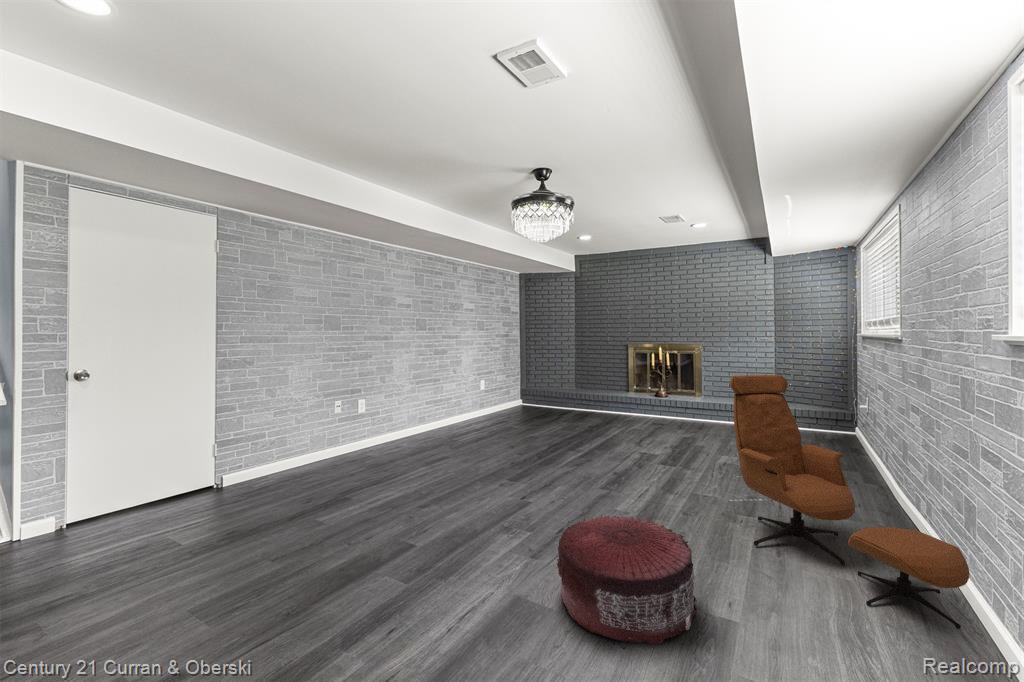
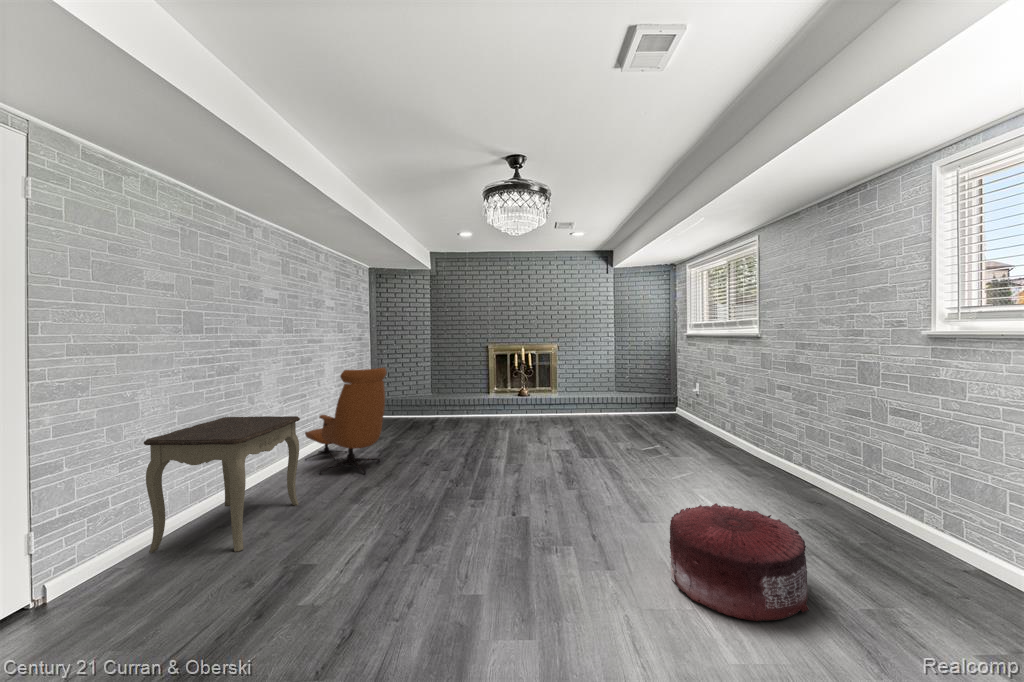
lounge chair: present [730,375,970,629] -> present [305,368,387,474]
side table: none [290,390,393,480] -> present [144,416,300,553]

